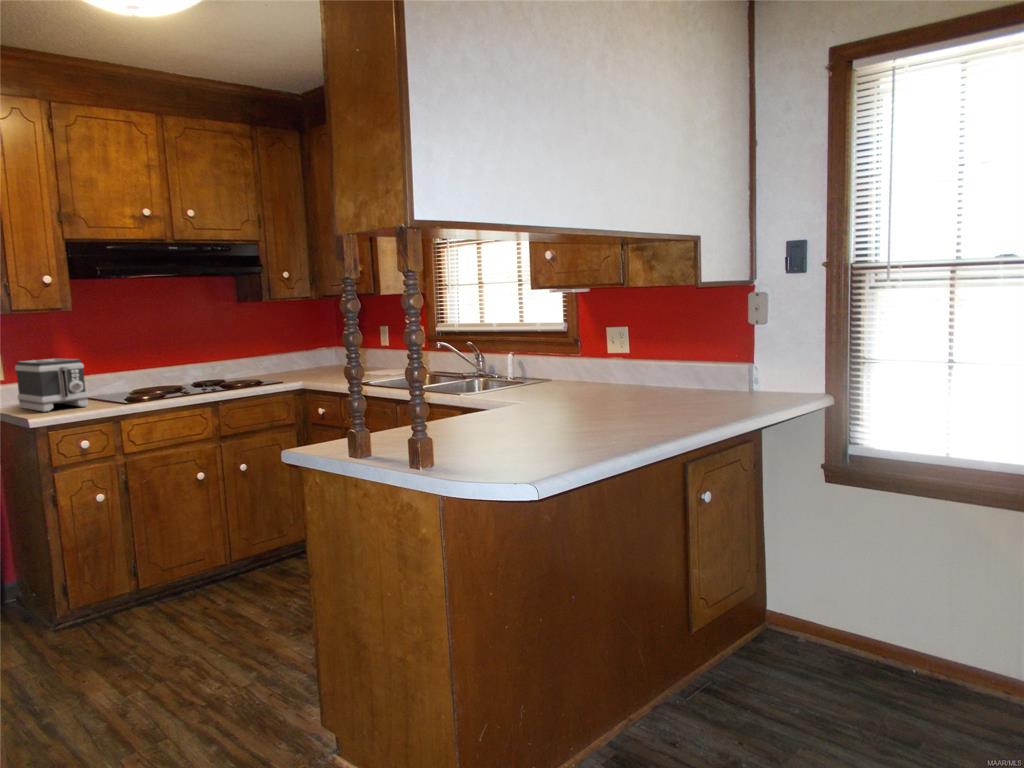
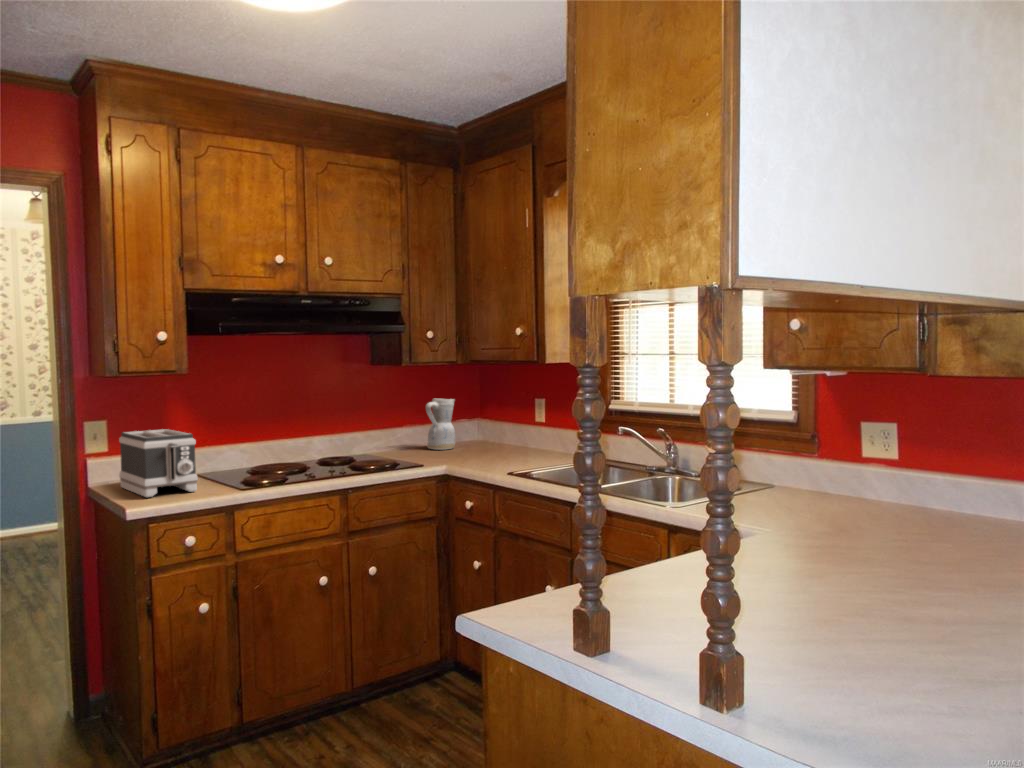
ceramic pitcher: none [286,329,314,372] -> present [426,399,455,450]

